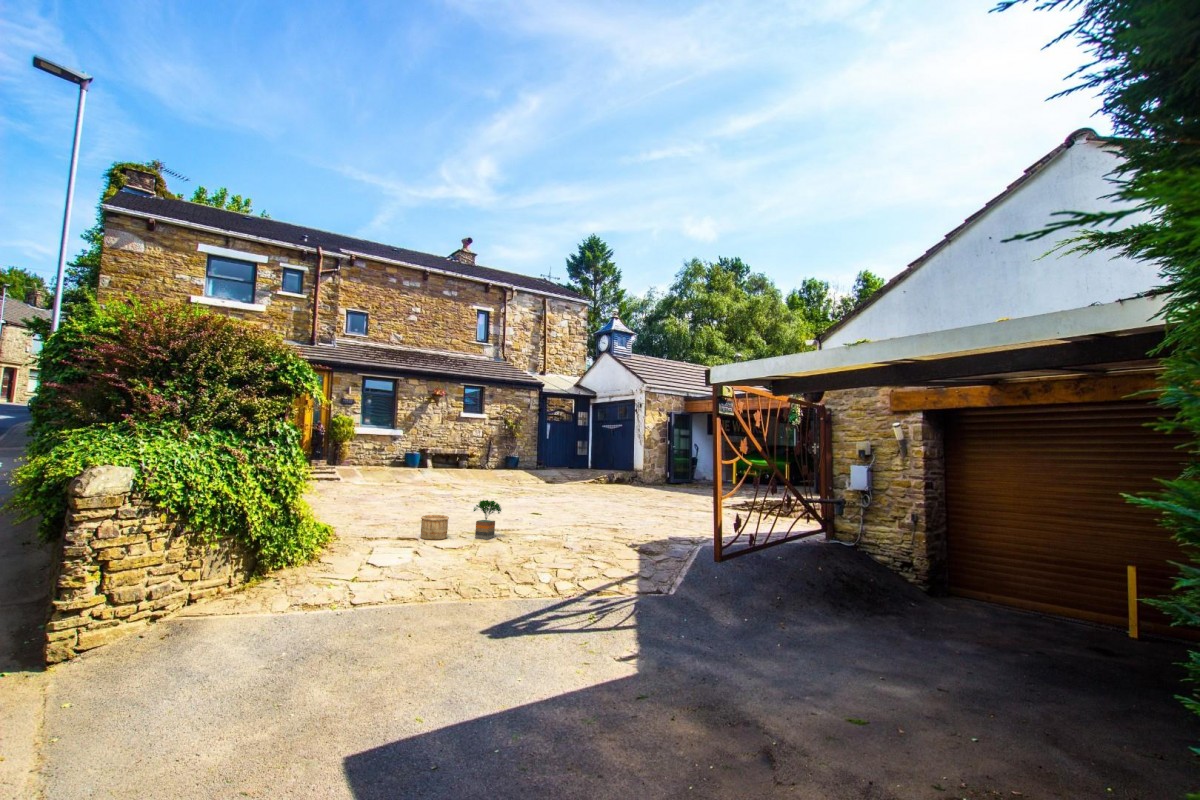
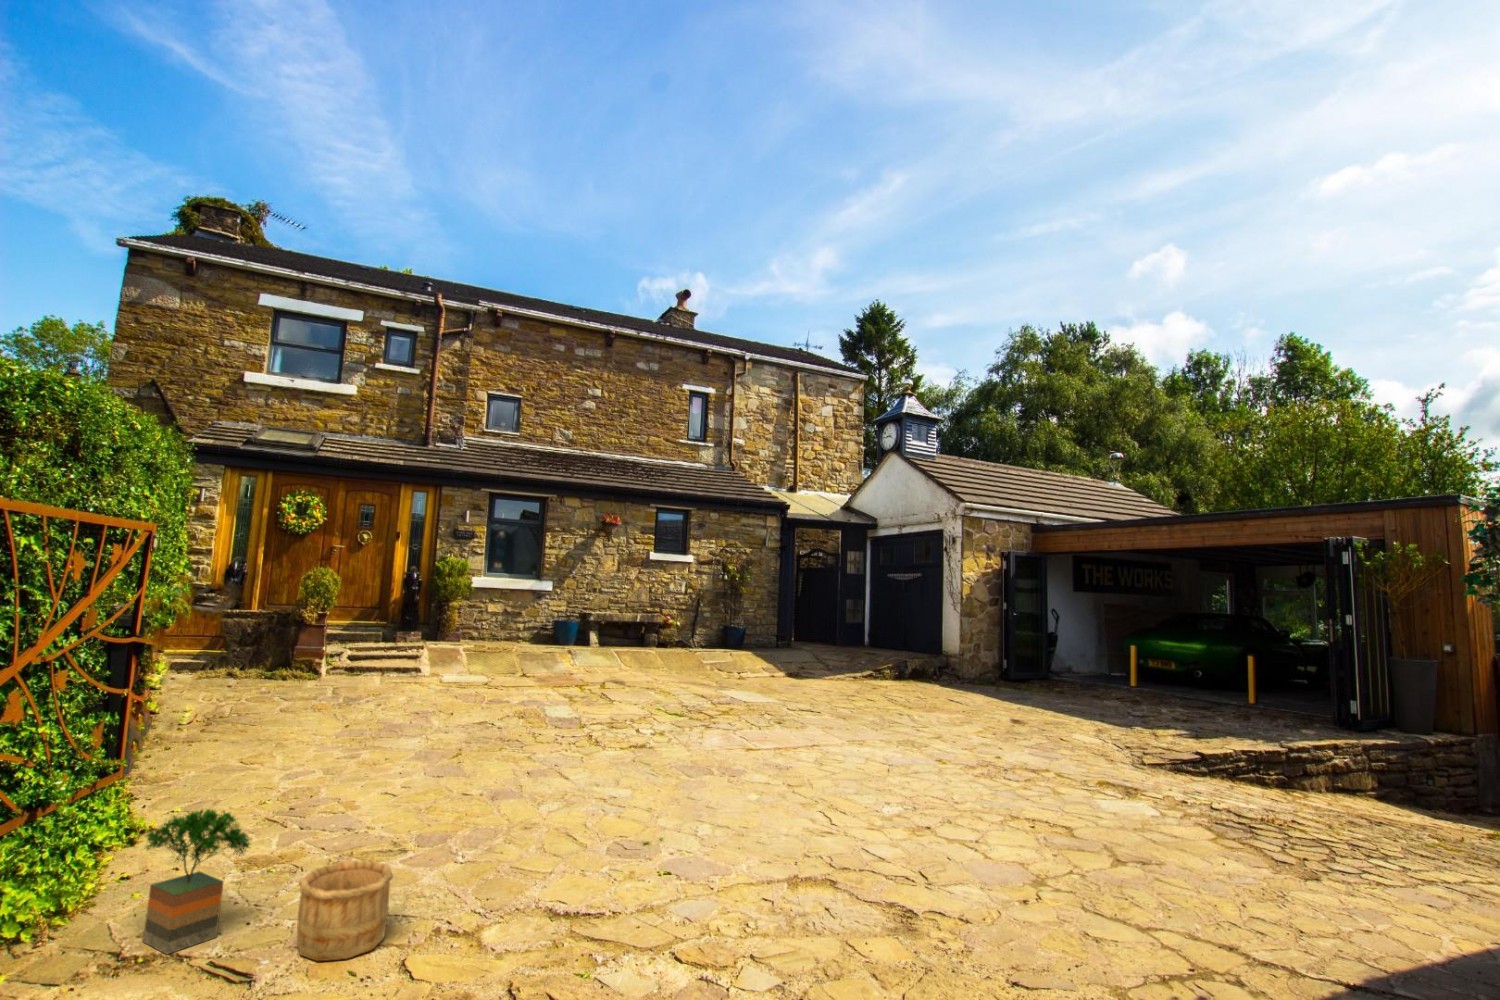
potted tree: present [474,500,501,540] -> present [143,809,251,954]

